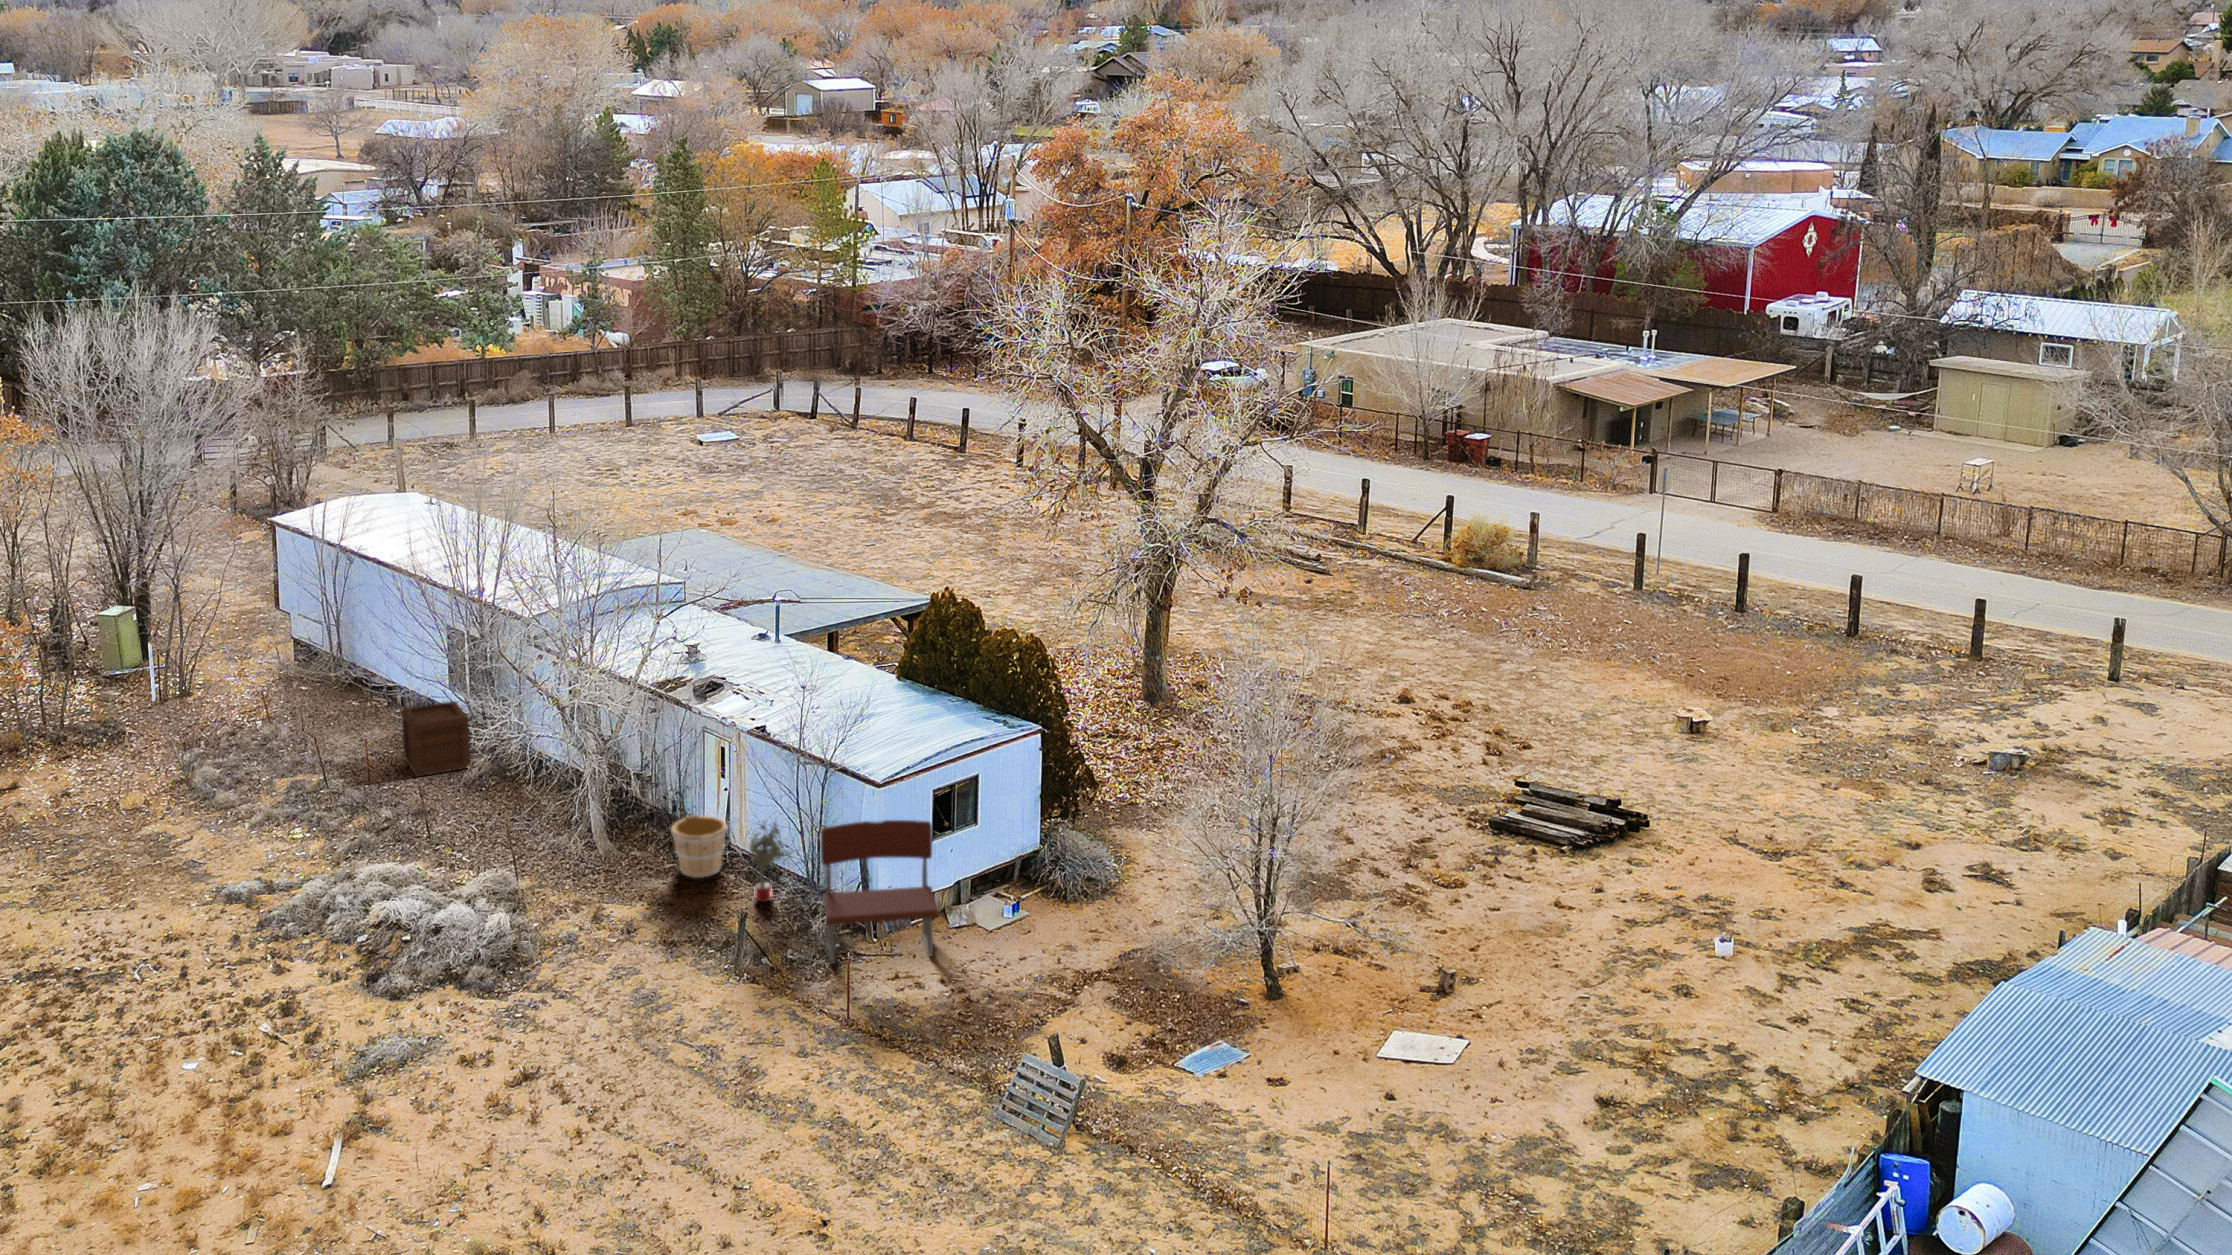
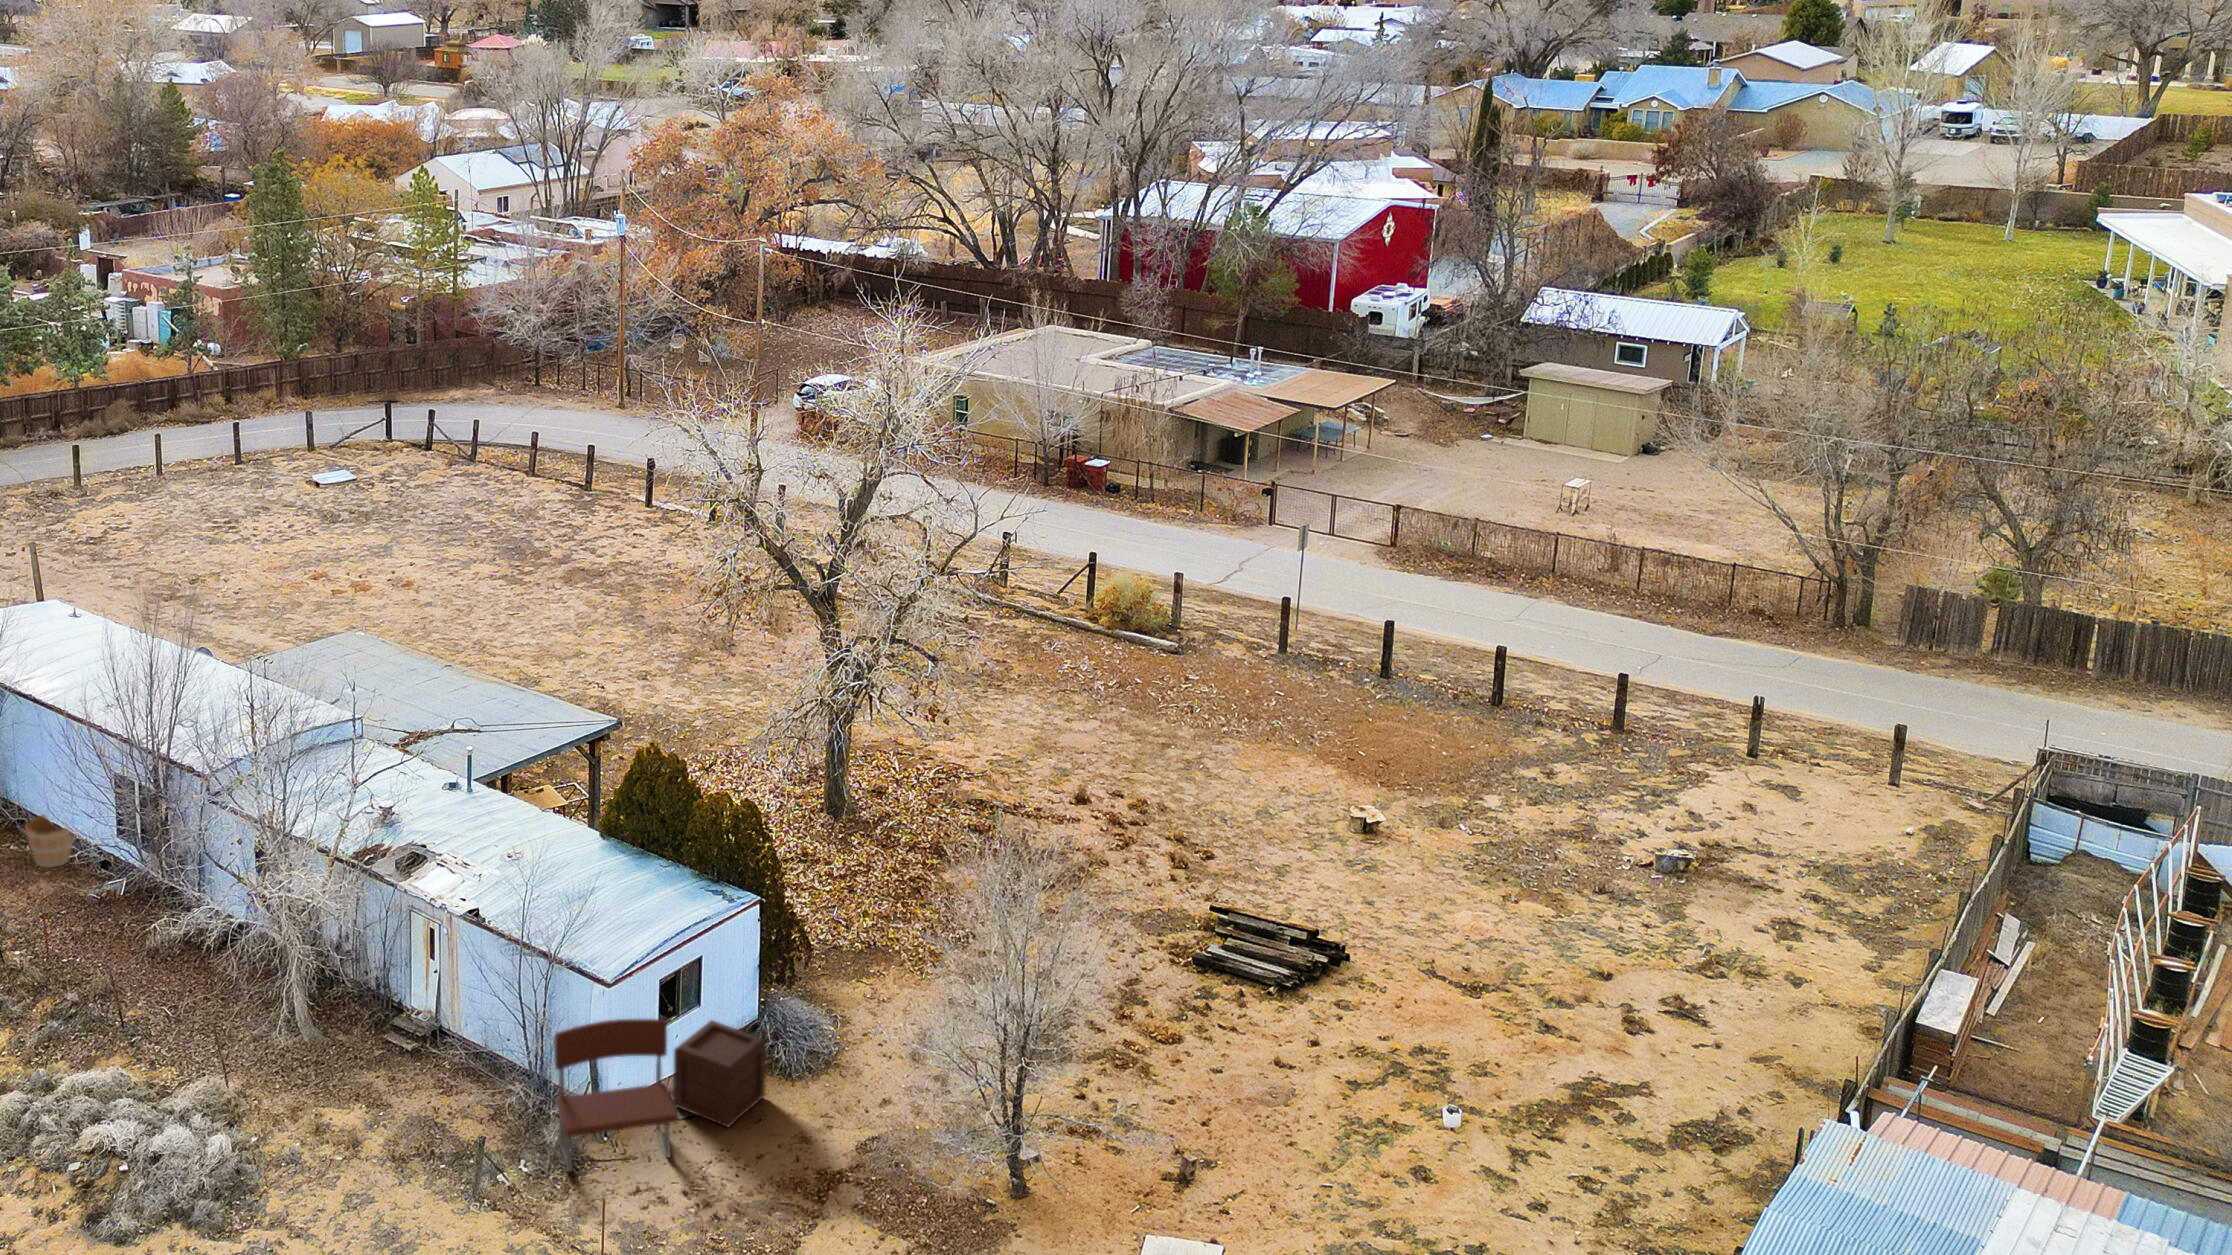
wooden crate: present [401,701,471,777] -> present [673,1020,766,1127]
wooden bucket: present [671,815,728,878] -> present [25,815,73,868]
potted tree: present [749,824,793,902] -> none [468,1013,517,1094]

